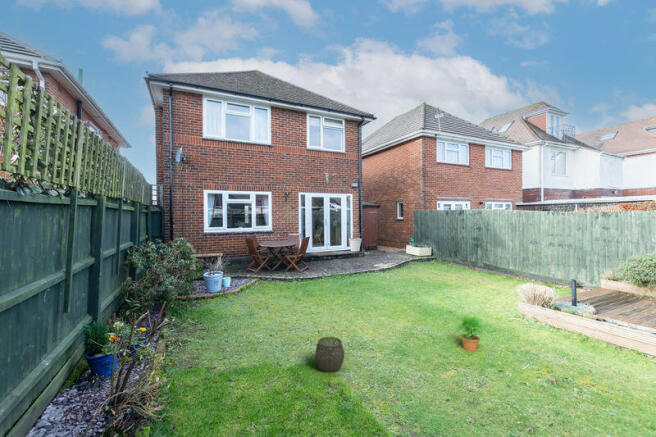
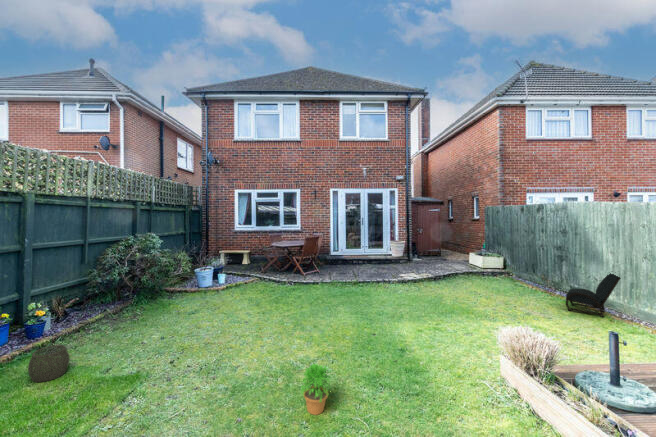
lounge chair: none [489,250,522,279] -> present [566,273,621,317]
woven basket: present [315,337,344,372] -> present [28,345,69,382]

